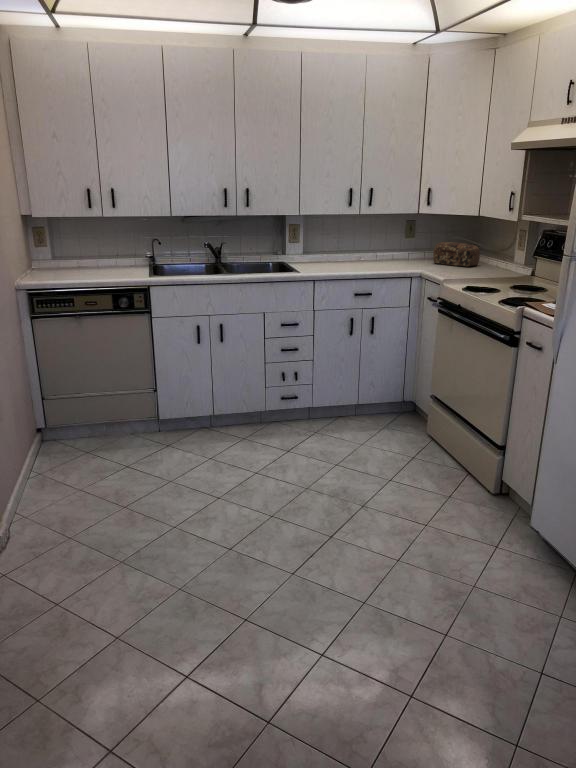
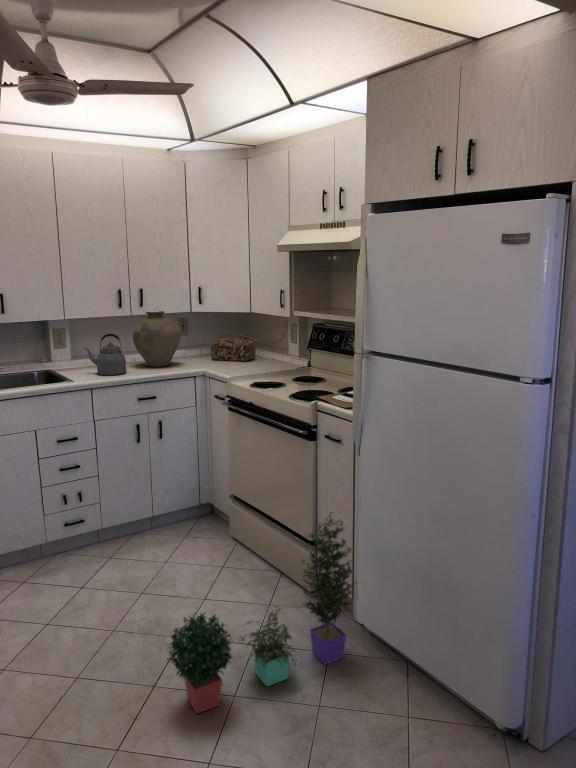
vase: none [359,211,405,266] -> present [133,311,181,367]
kettle: none [312,231,349,270] -> present [83,334,126,375]
potted plant: none [343,416,536,565] -> present [168,512,355,713]

